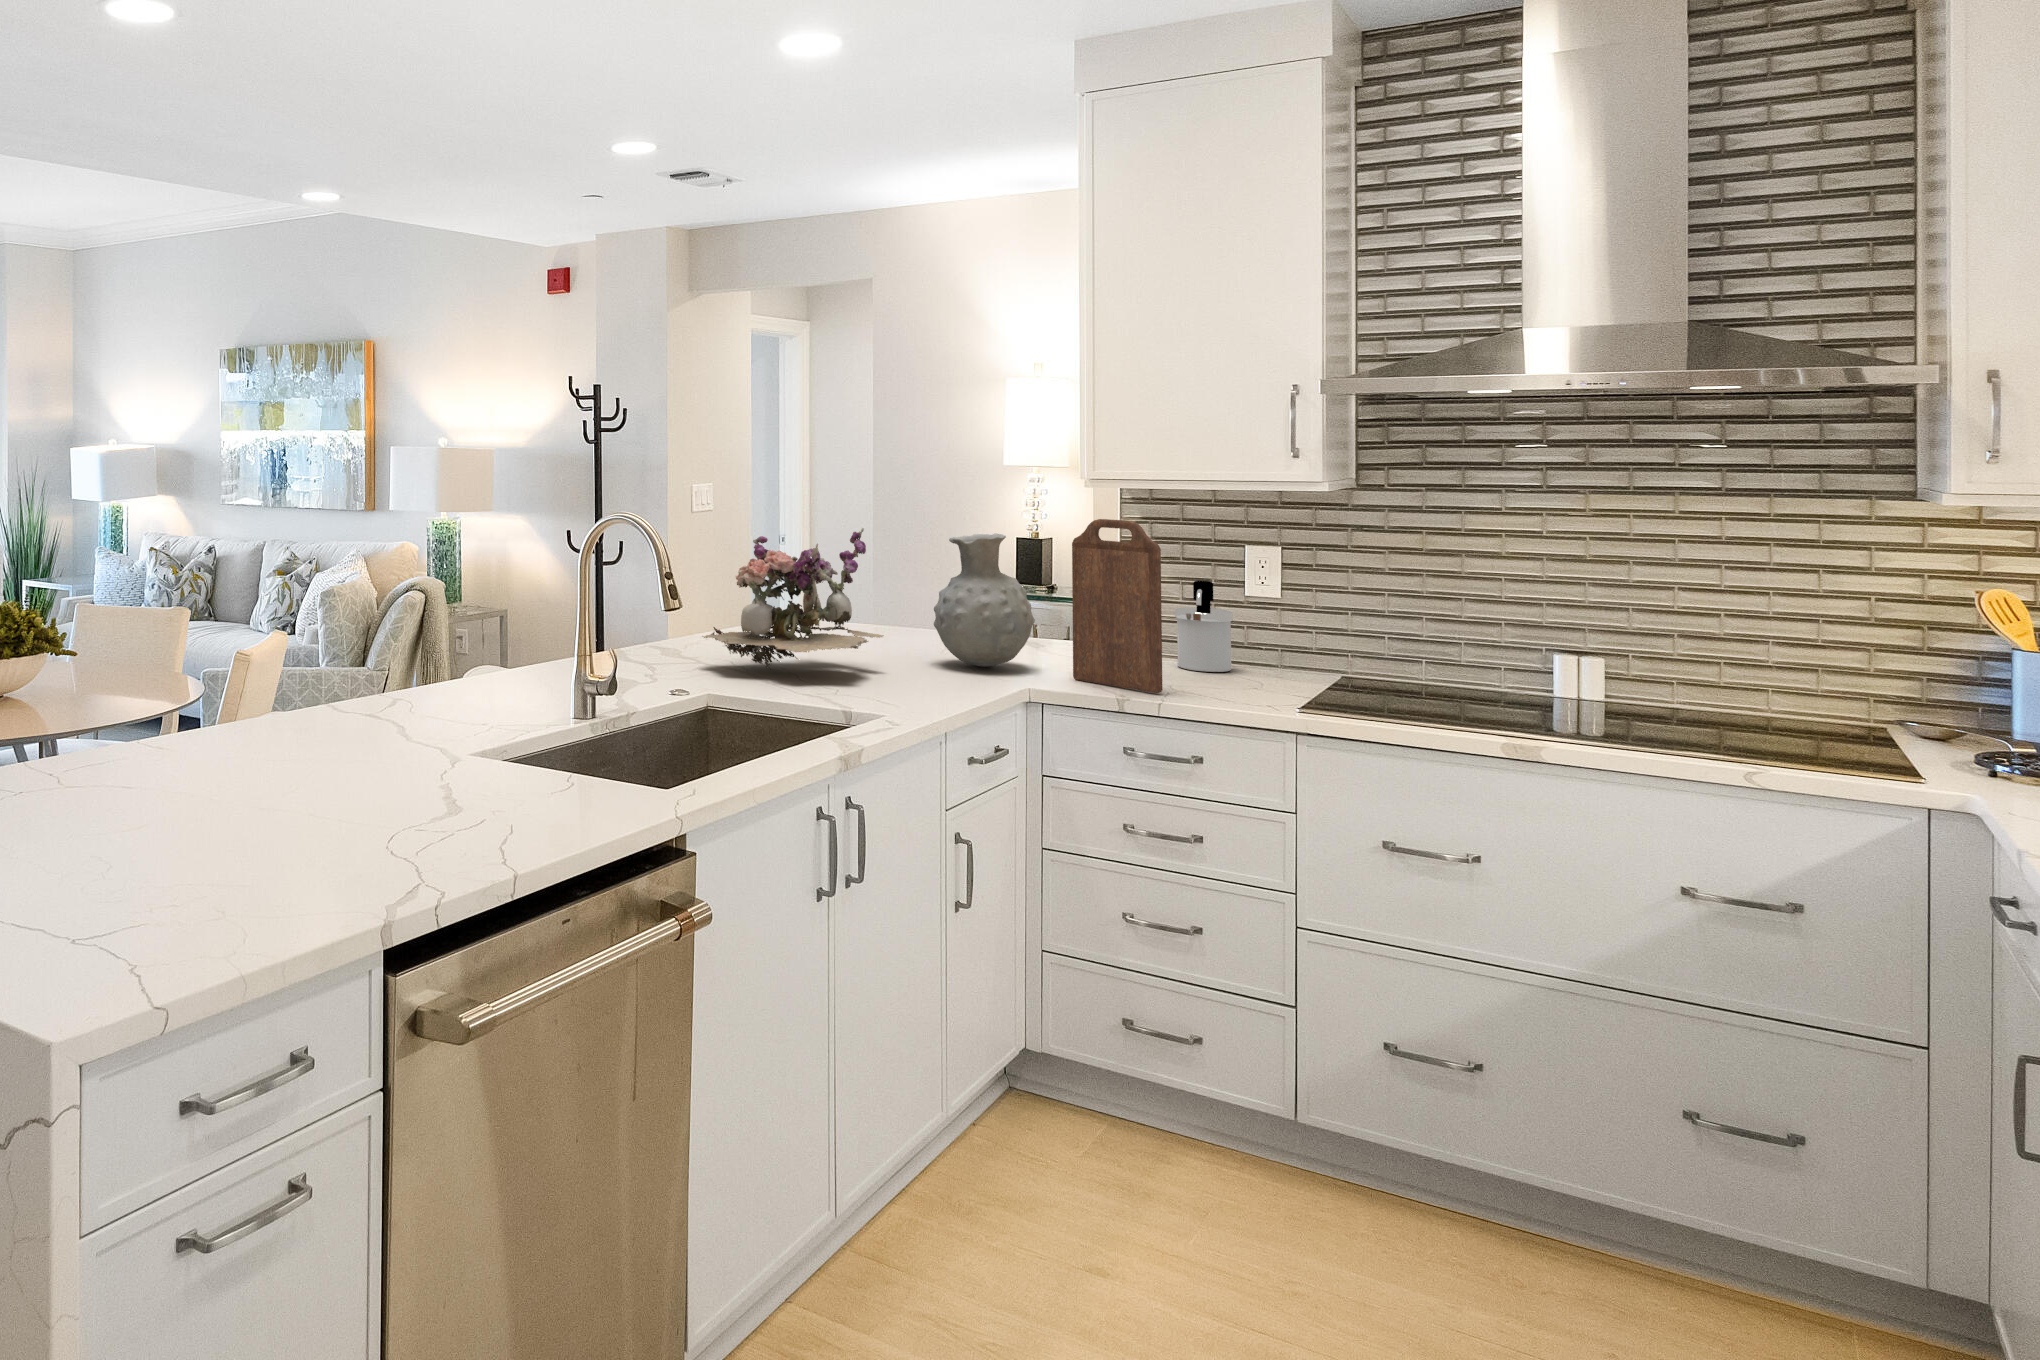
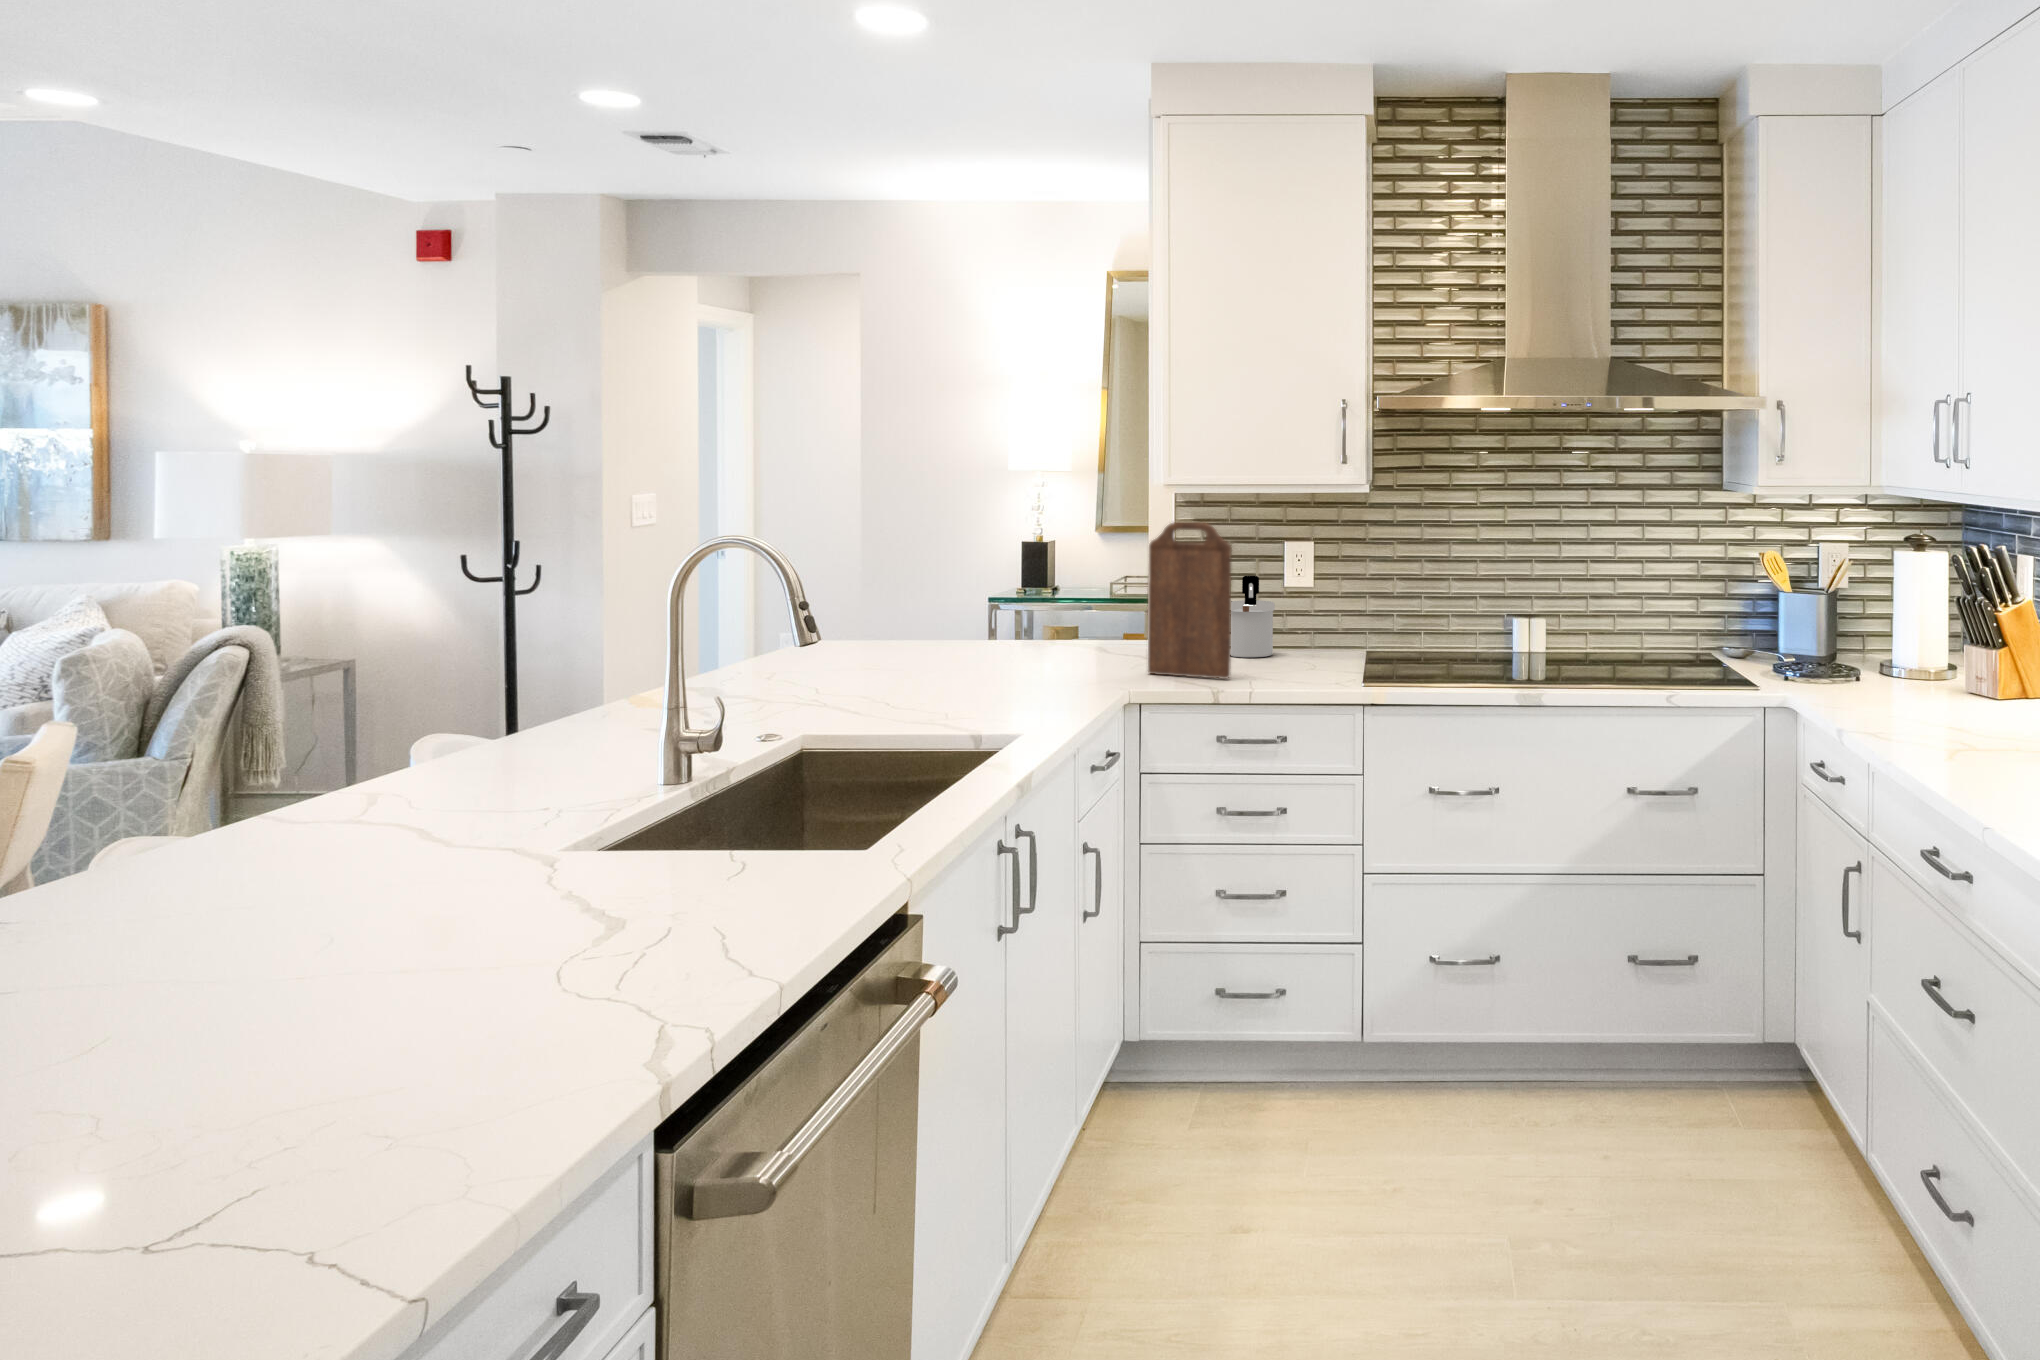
flower arrangement: present [703,528,883,668] -> none [770,538,969,692]
vase: present [934,533,1035,667] -> none [1011,539,1109,670]

